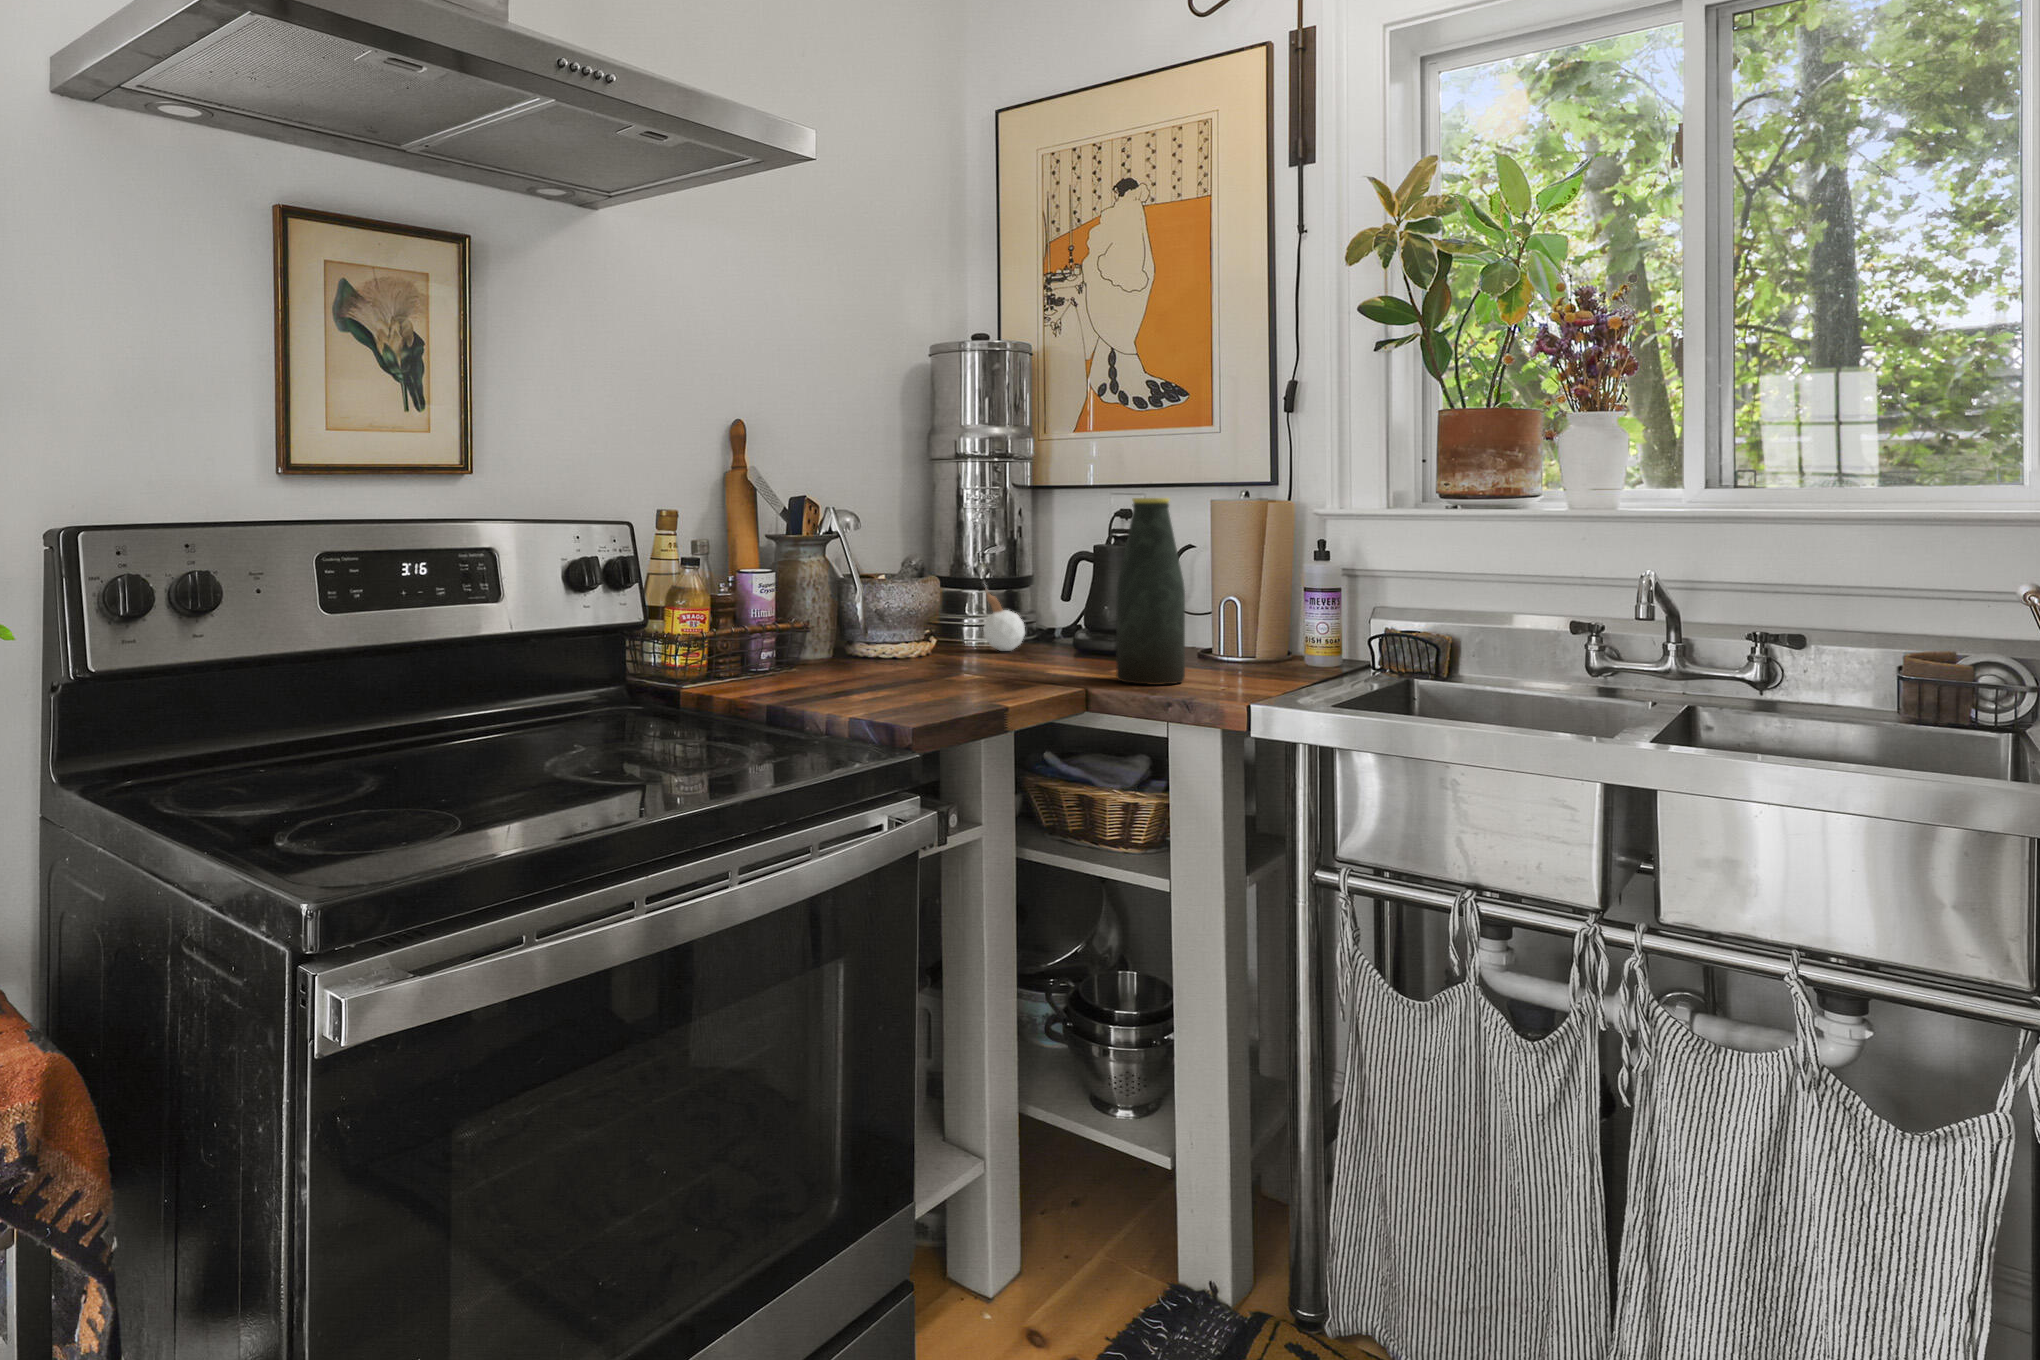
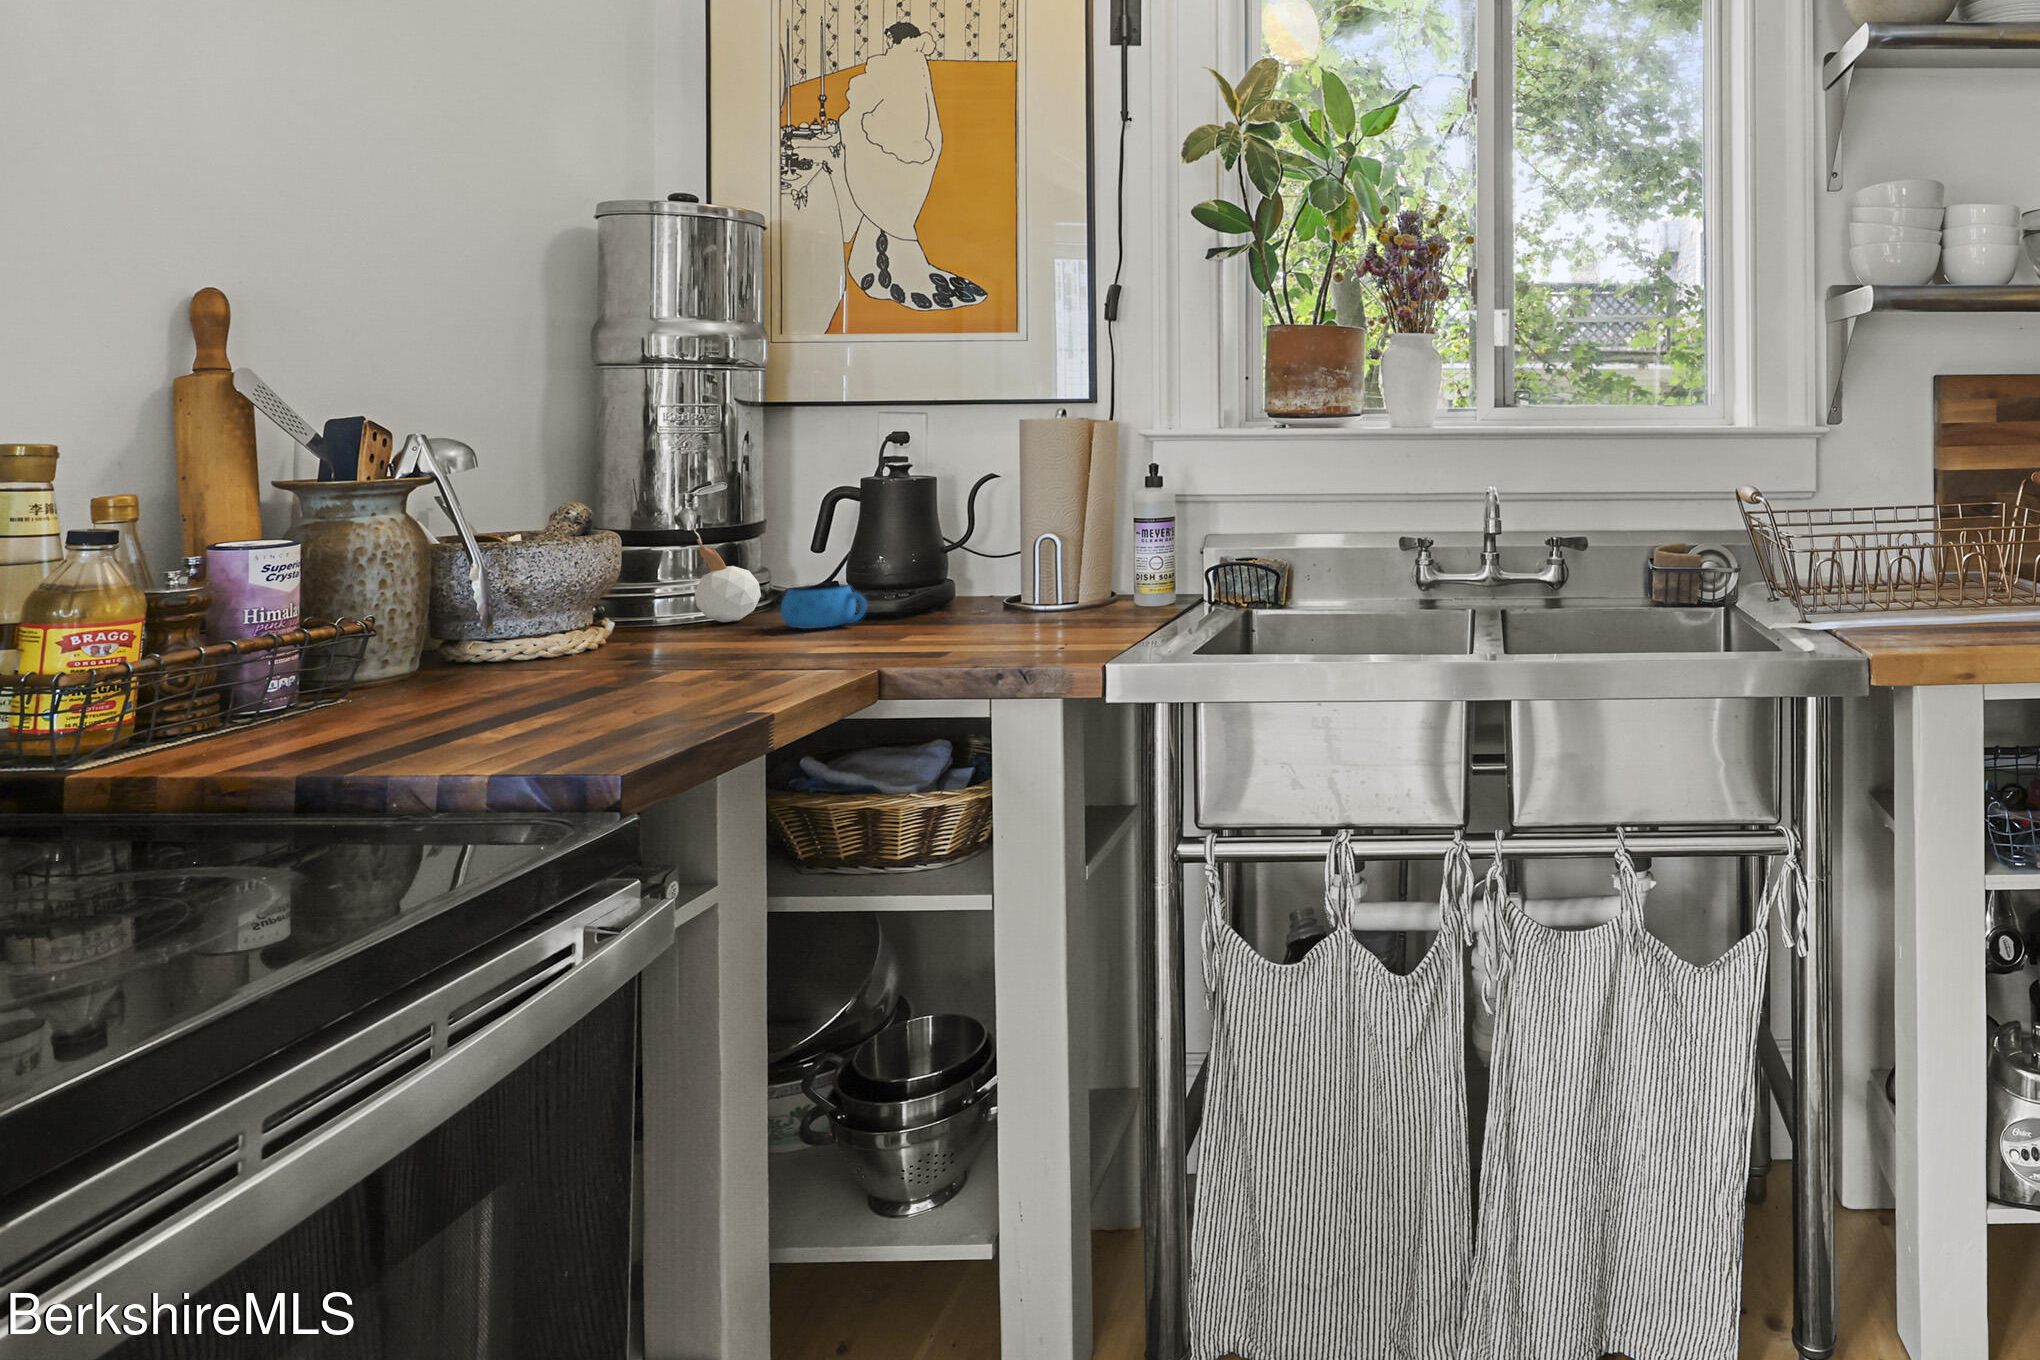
bottle: present [1116,498,1185,685] -> none [914,420,1005,654]
mug: none [1035,627,1093,660] -> present [781,584,866,629]

